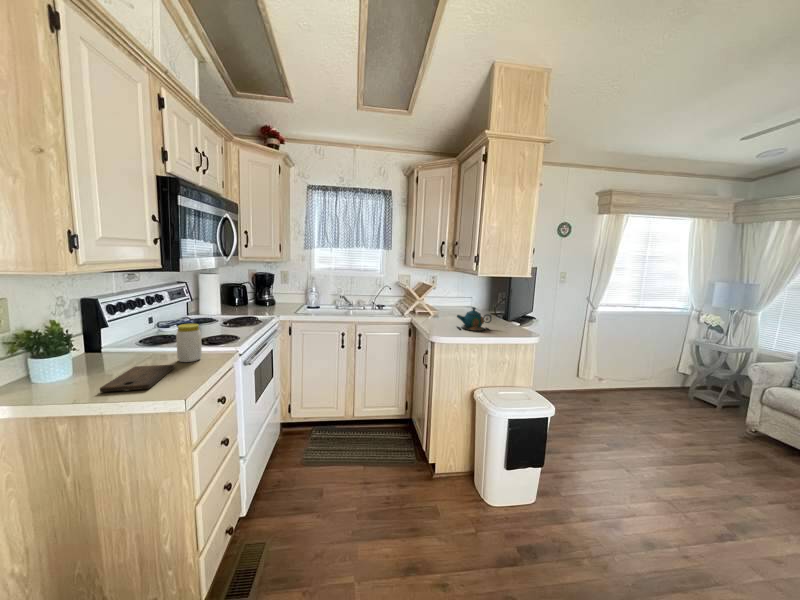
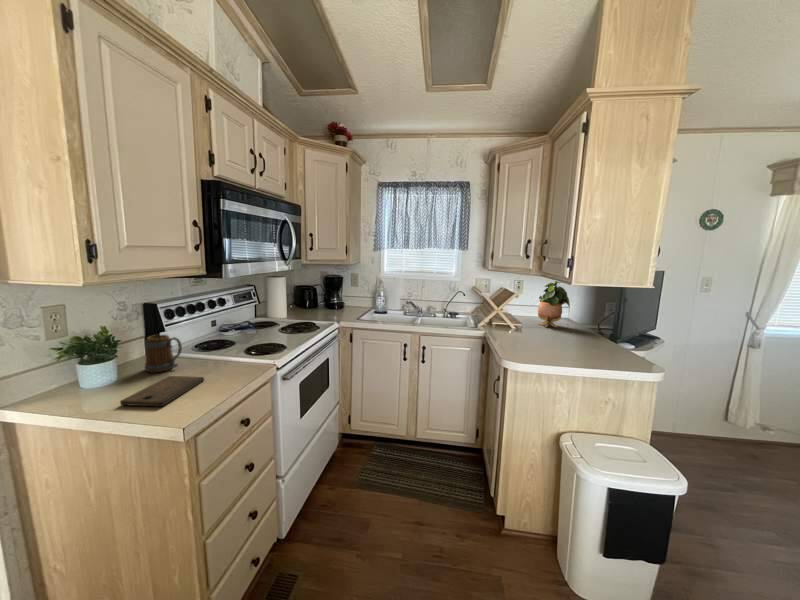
potted plant: none [450,274,474,313] -> present [538,280,570,327]
teapot: present [457,307,492,332] -> none [538,325,593,360]
jar: present [176,324,202,362] -> none [211,333,236,374]
mug: none [98,328,141,366] -> present [145,335,182,372]

